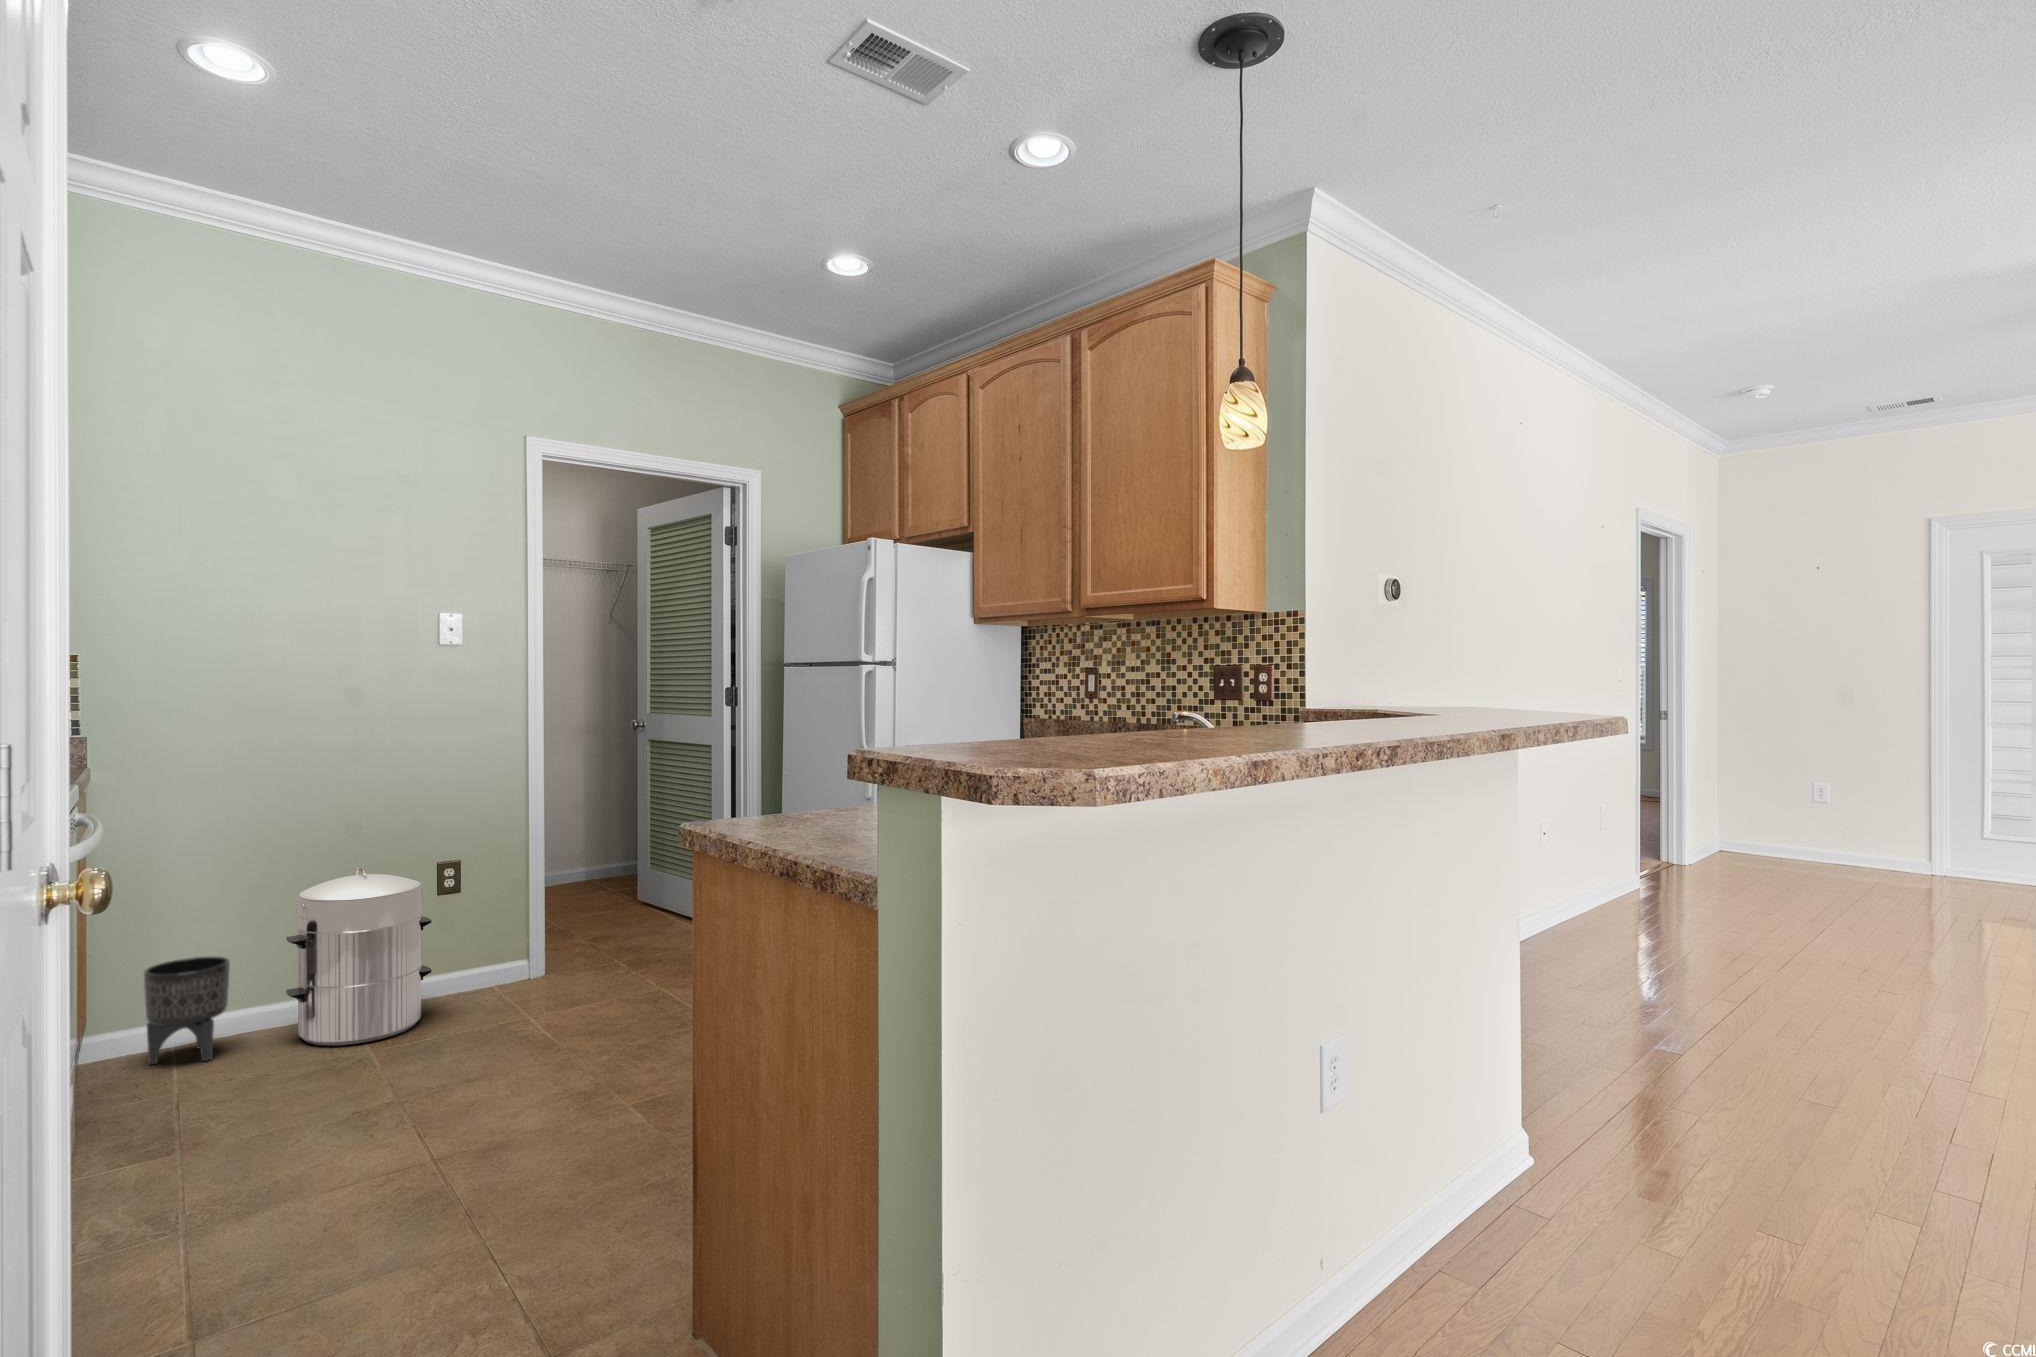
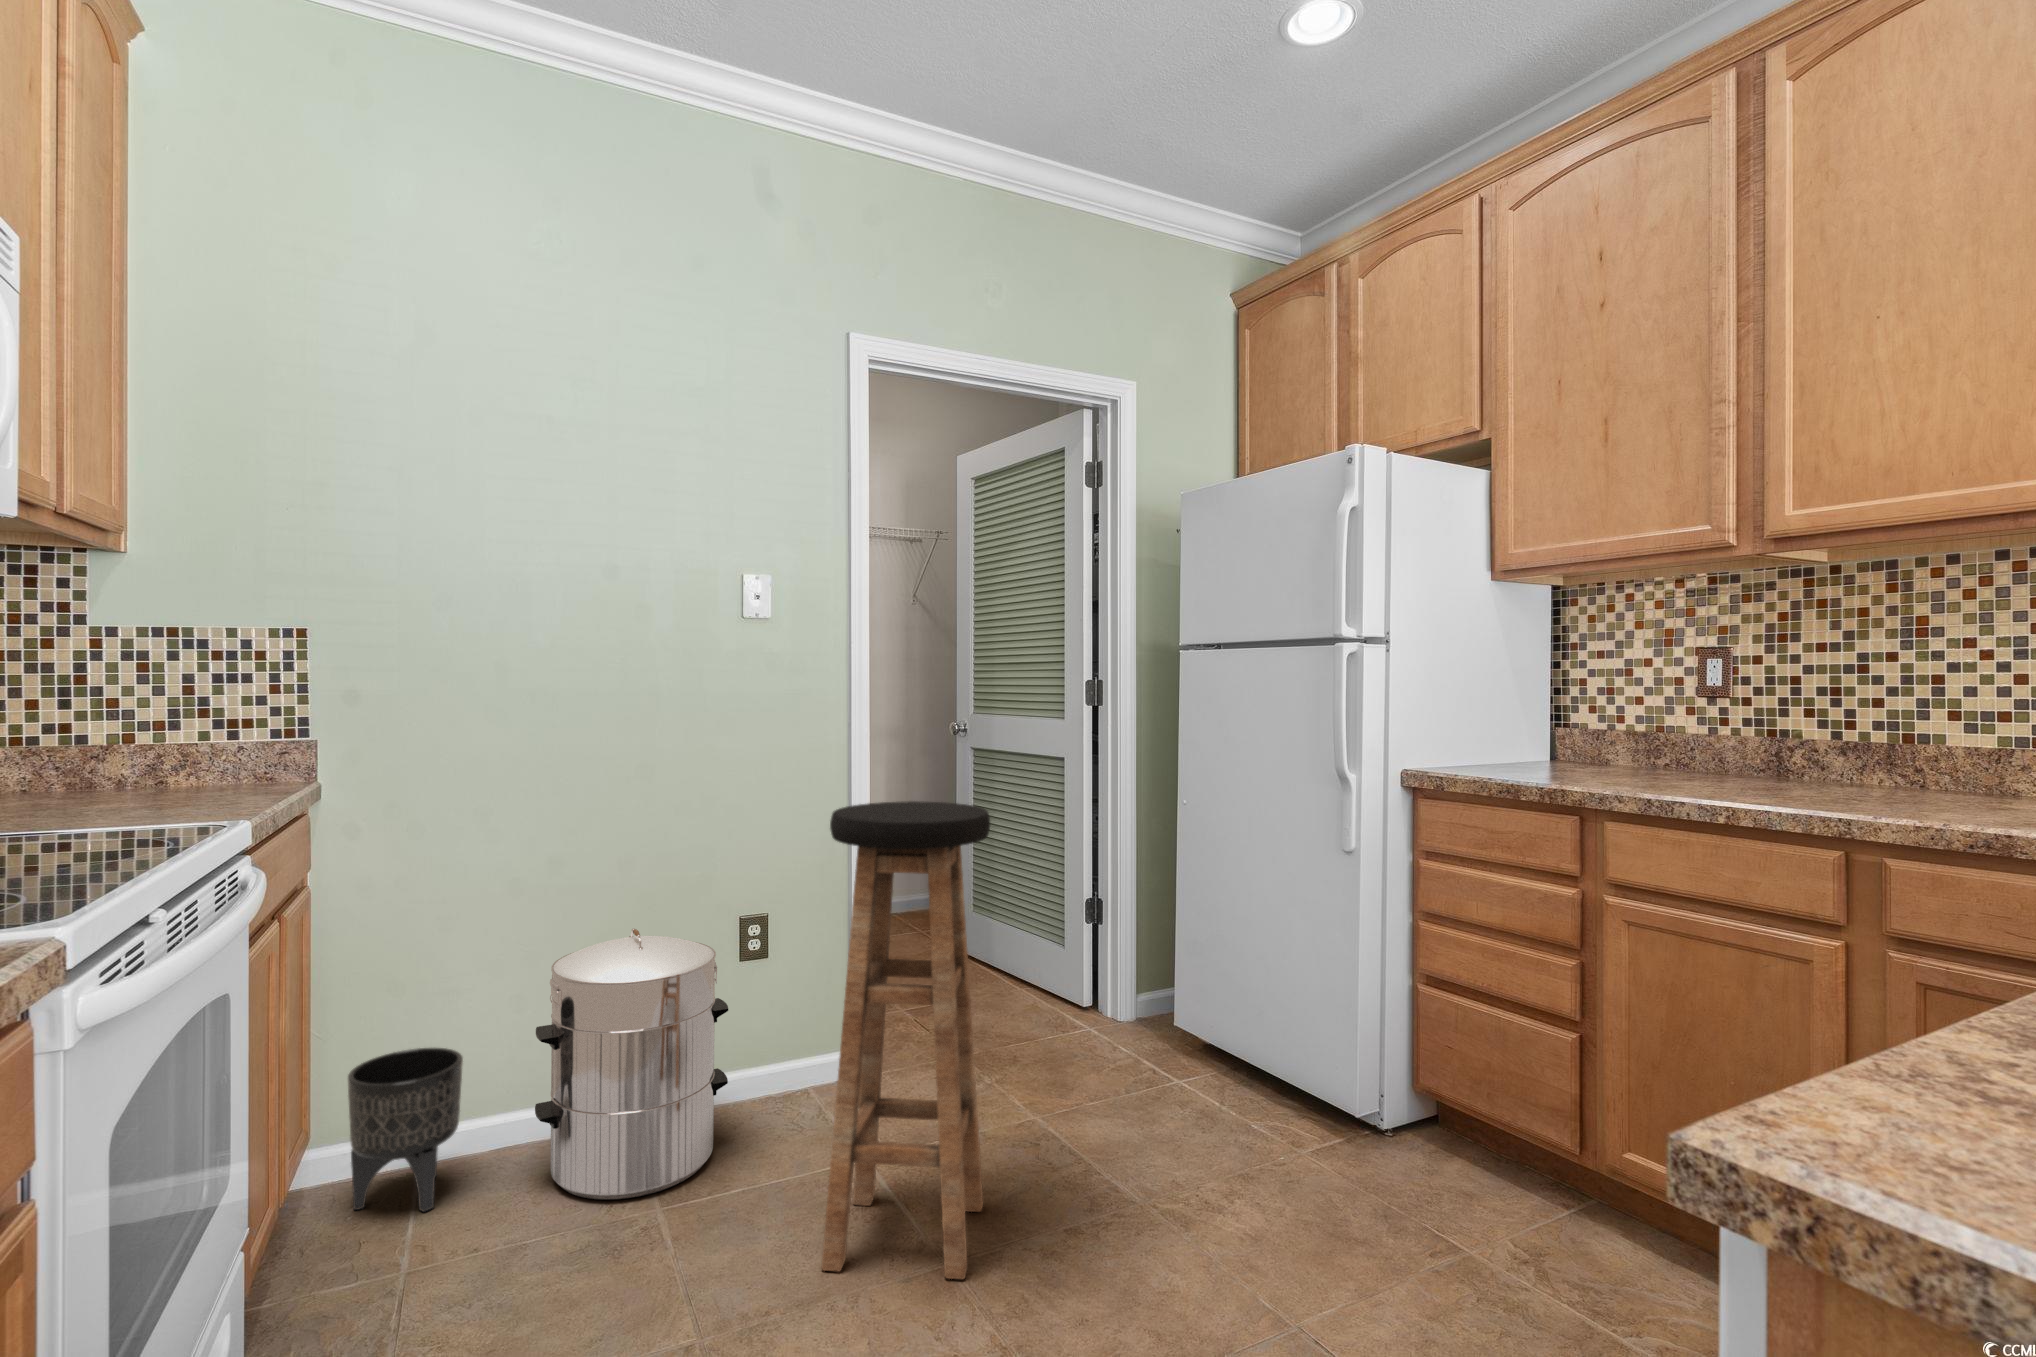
bar stool: none [500,773,613,1059] -> present [821,801,990,1279]

